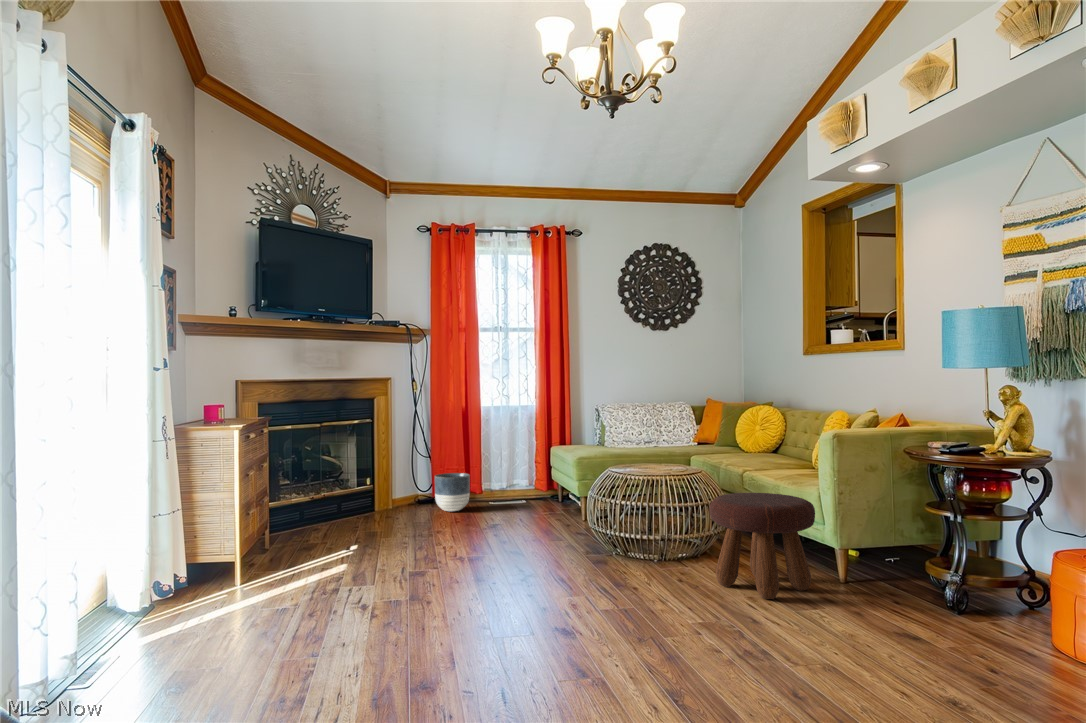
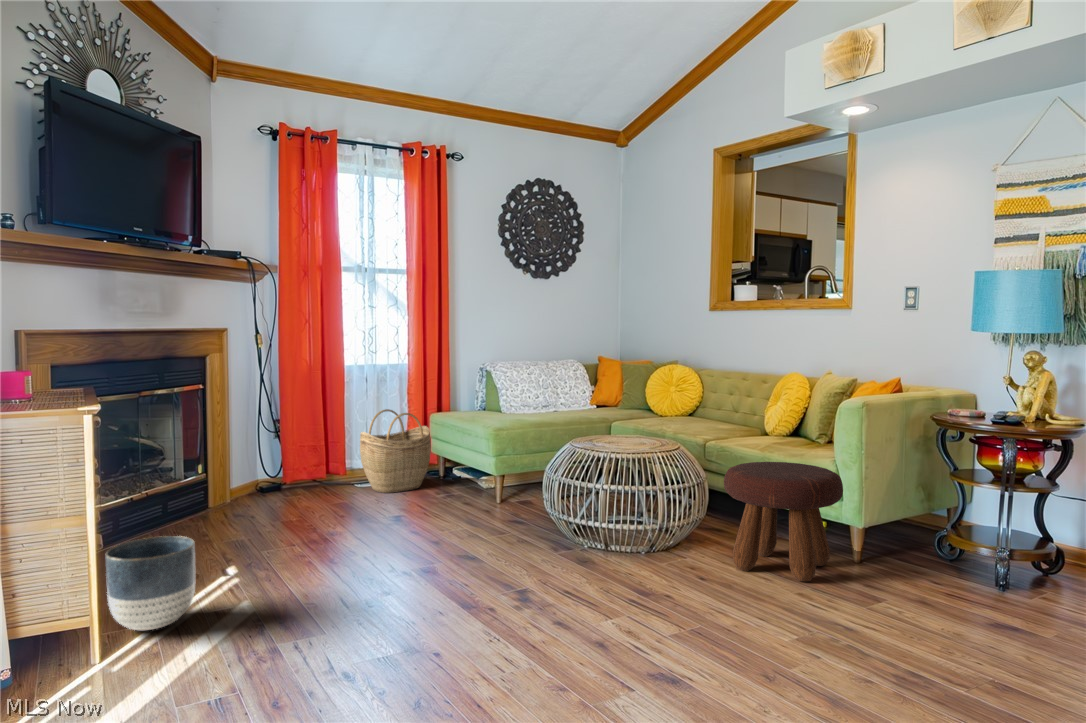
woven basket: none [490,441,546,509] -> present [360,409,431,493]
planter: present [435,473,470,512] -> present [106,536,195,631]

